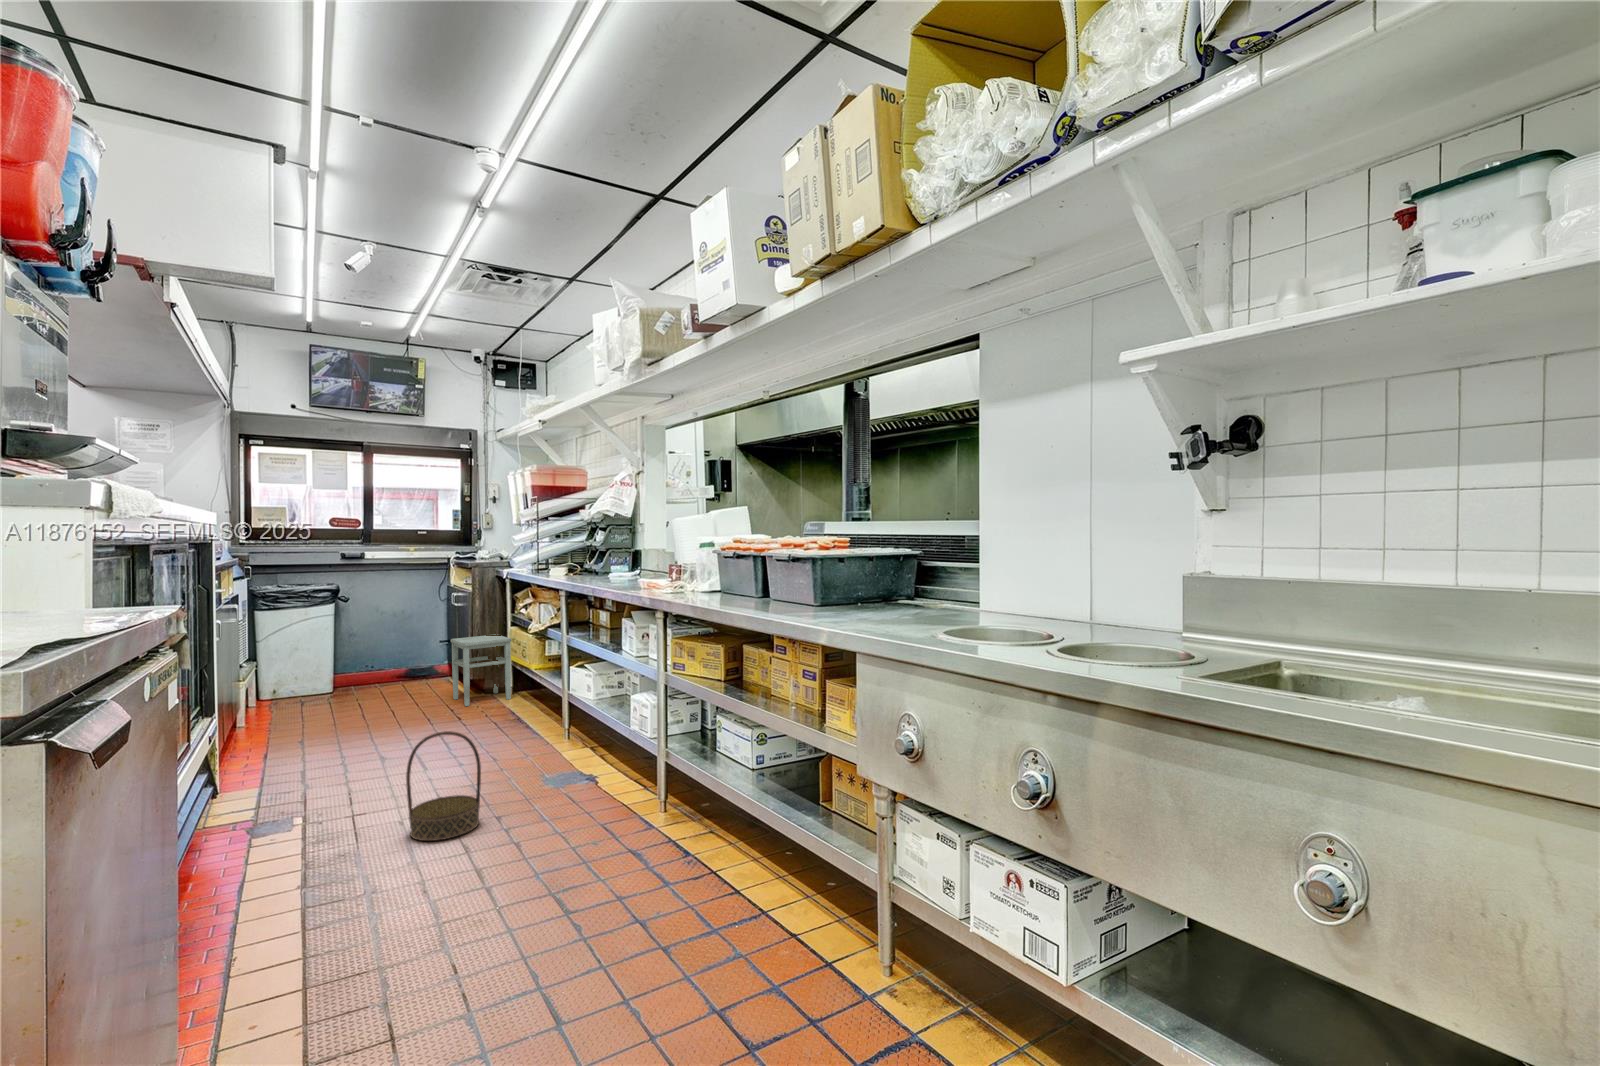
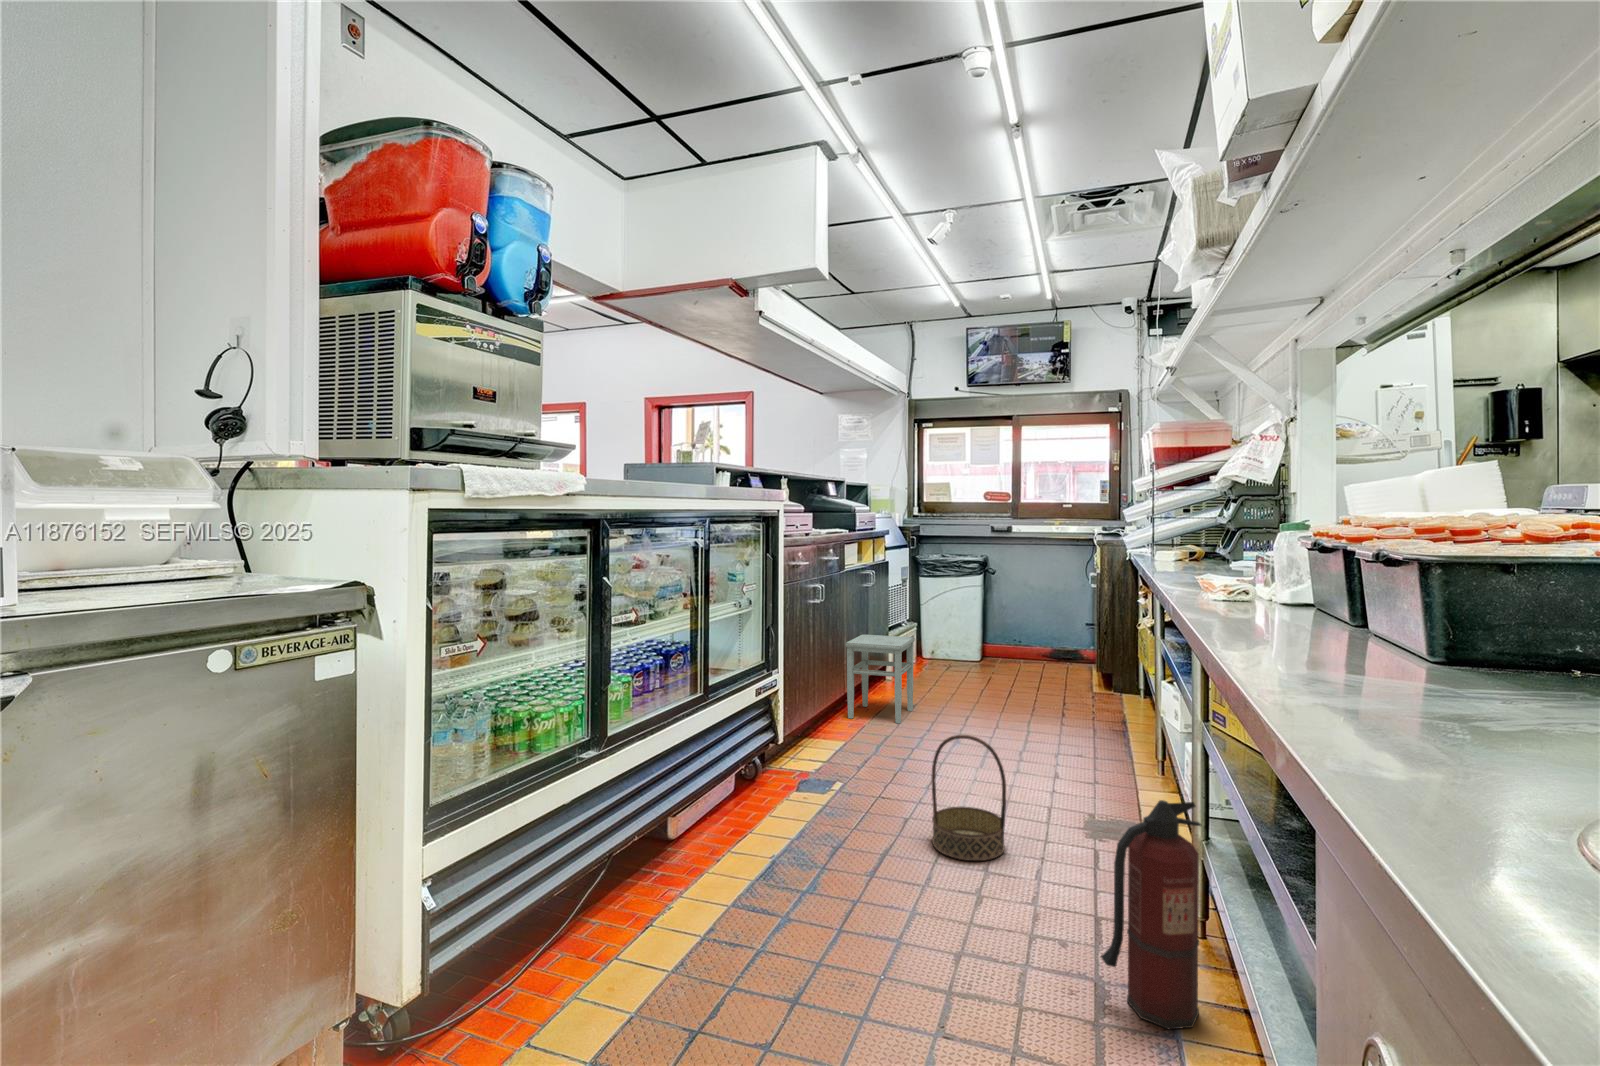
stool: present [450,634,511,706] -> present [846,634,915,723]
fire extinguisher: none [602,719,660,867] -> present [1101,800,1202,1029]

